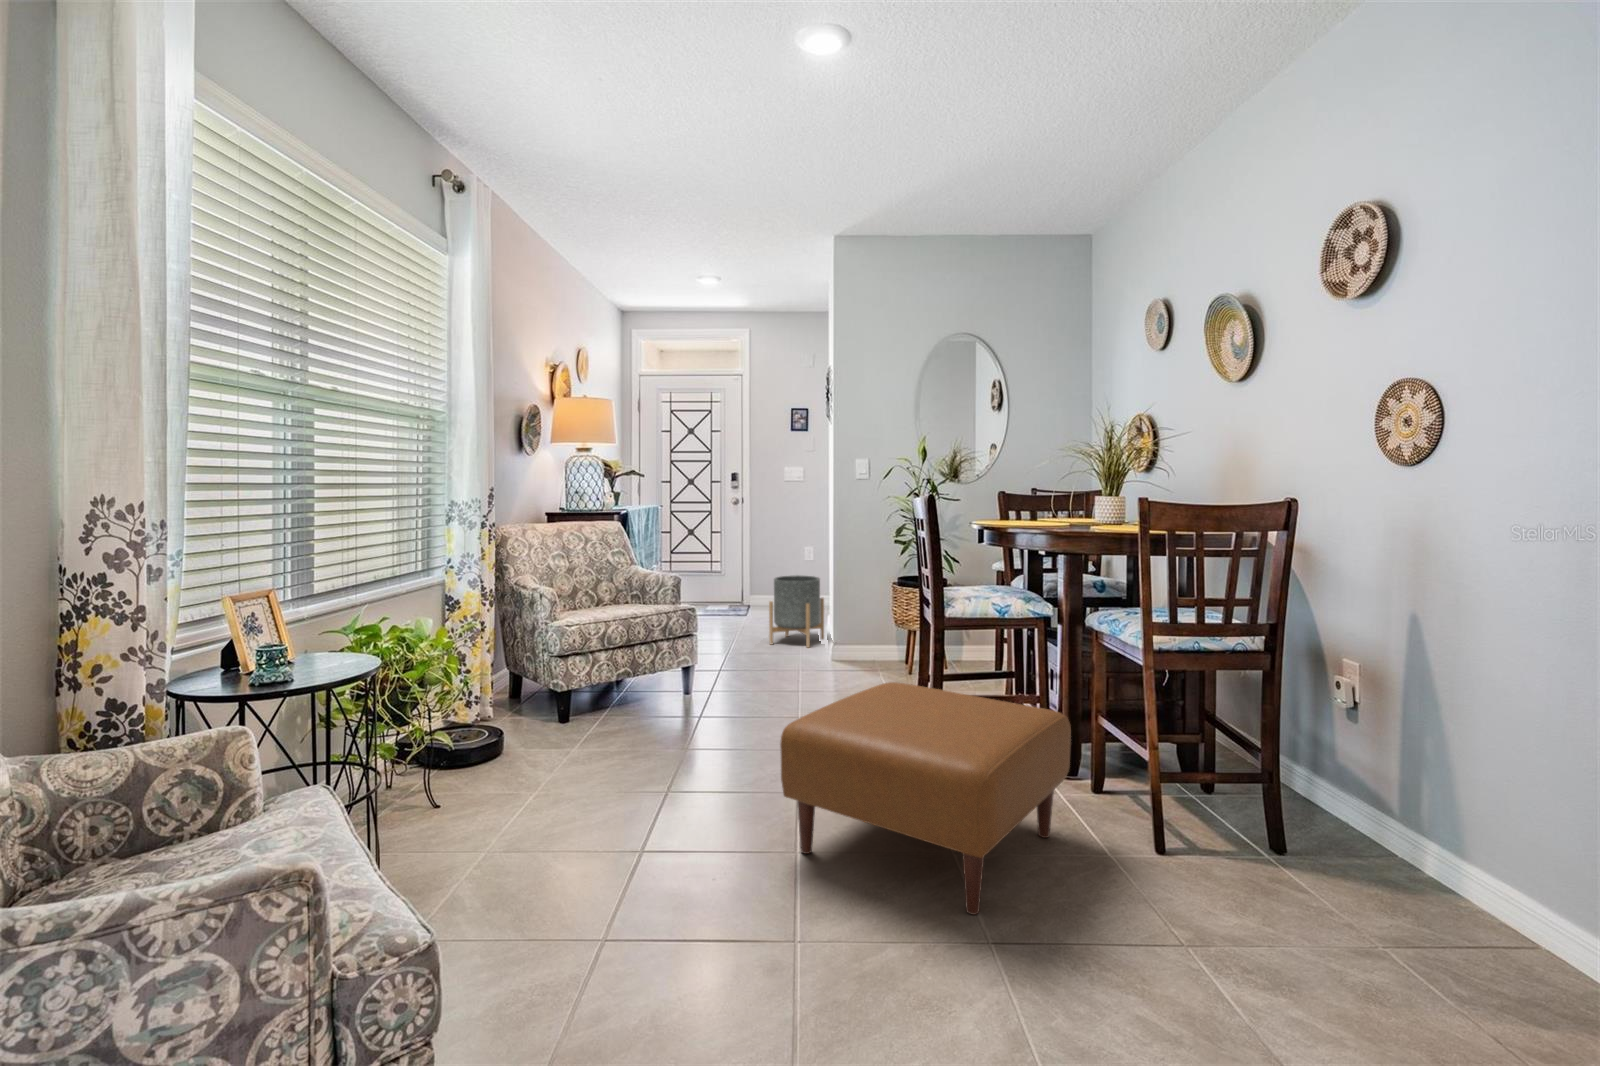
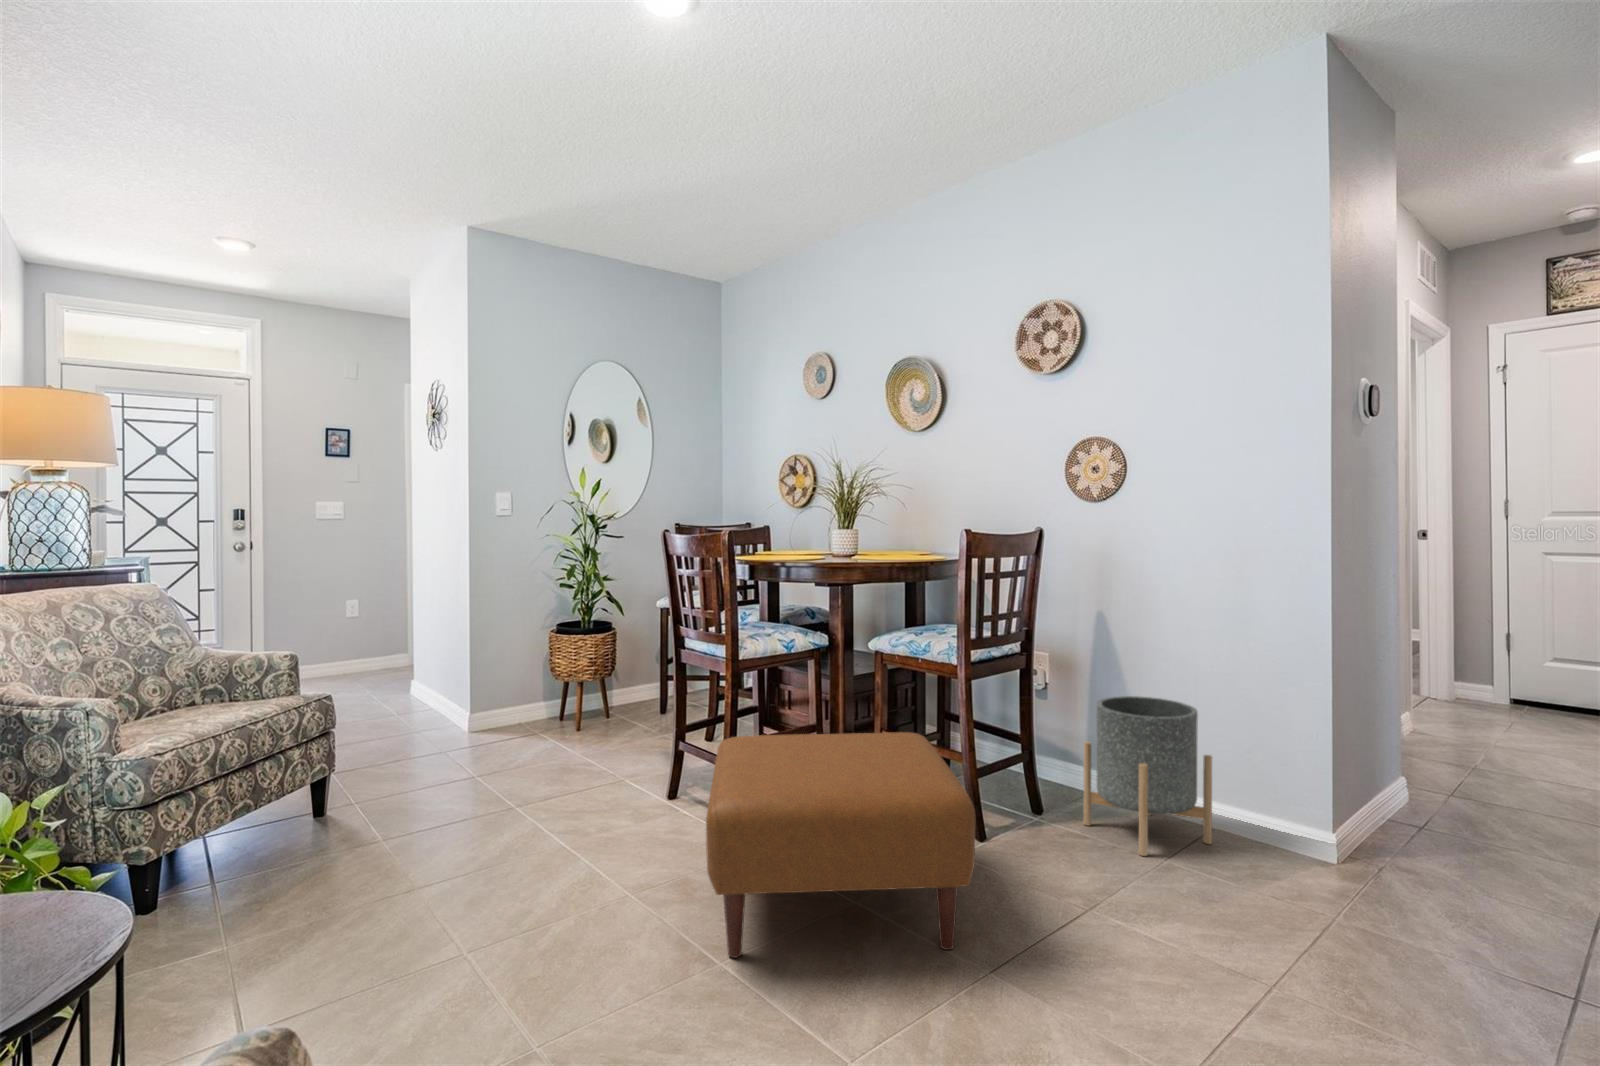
planter: present [769,575,824,648] -> present [1083,696,1212,856]

